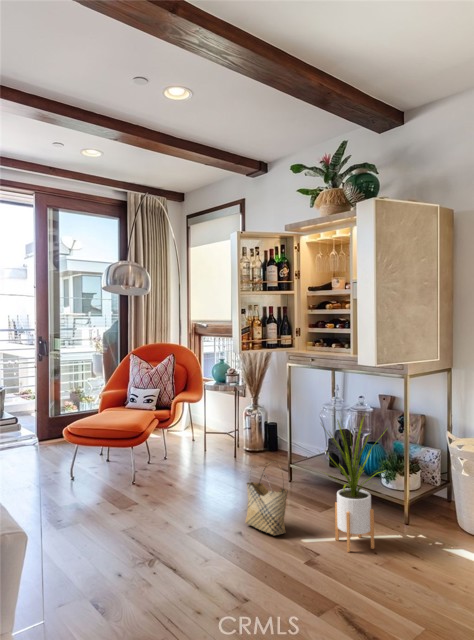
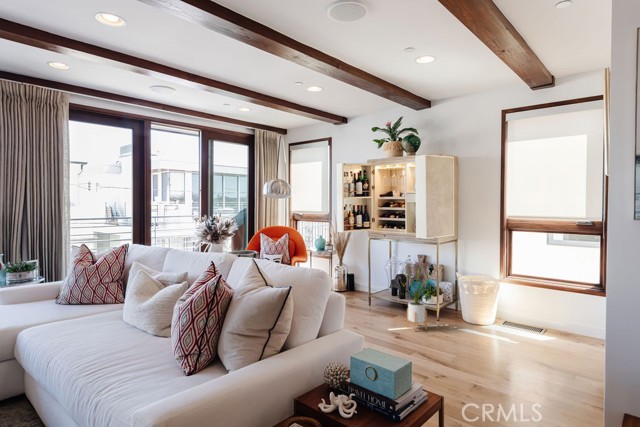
woven basket: present [245,461,288,535] -> none [359,290,383,326]

